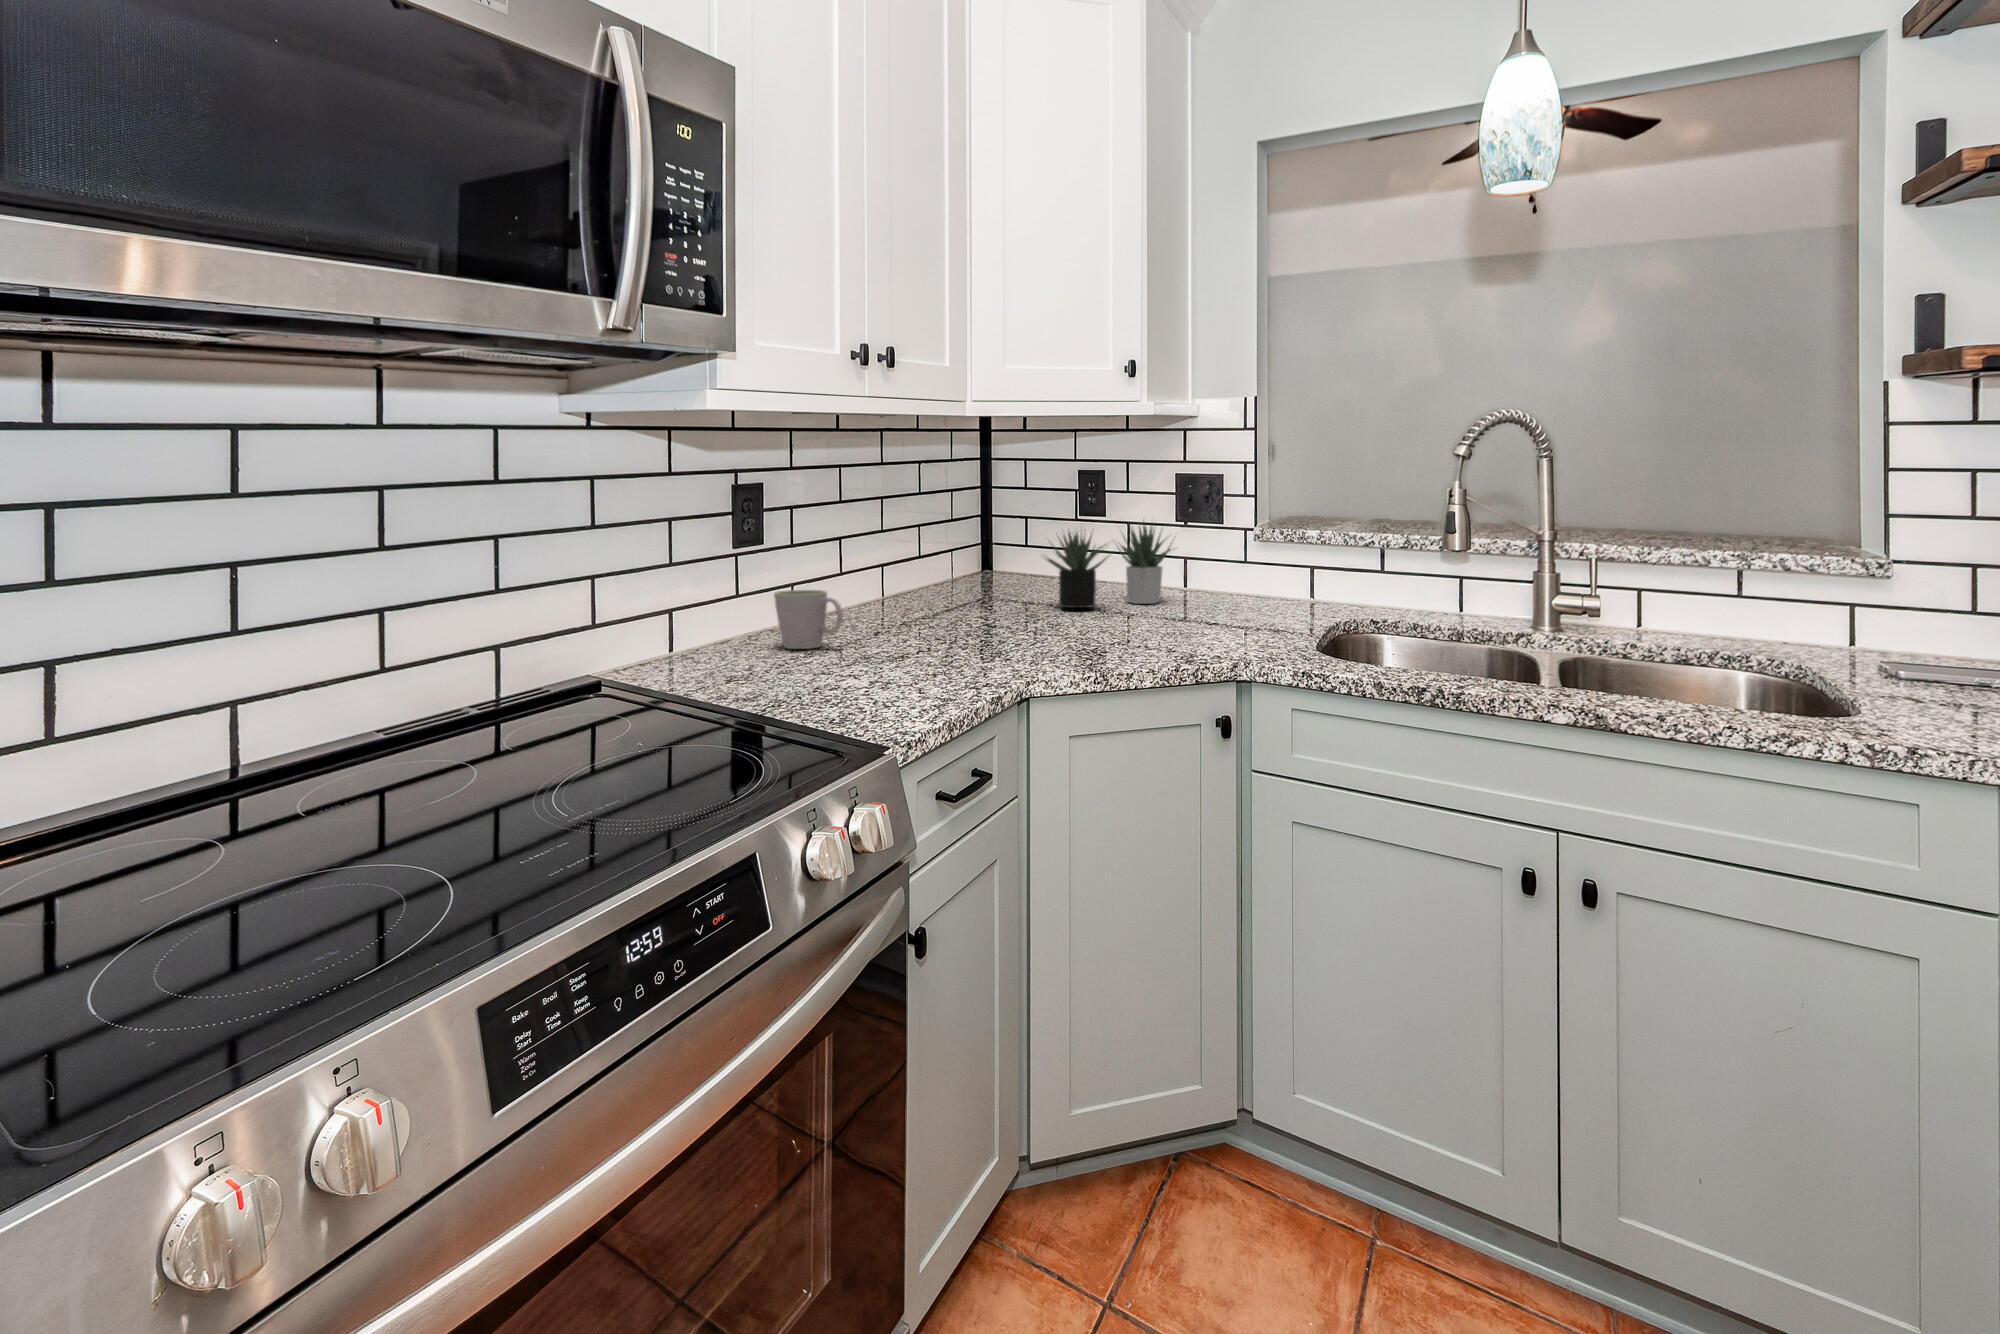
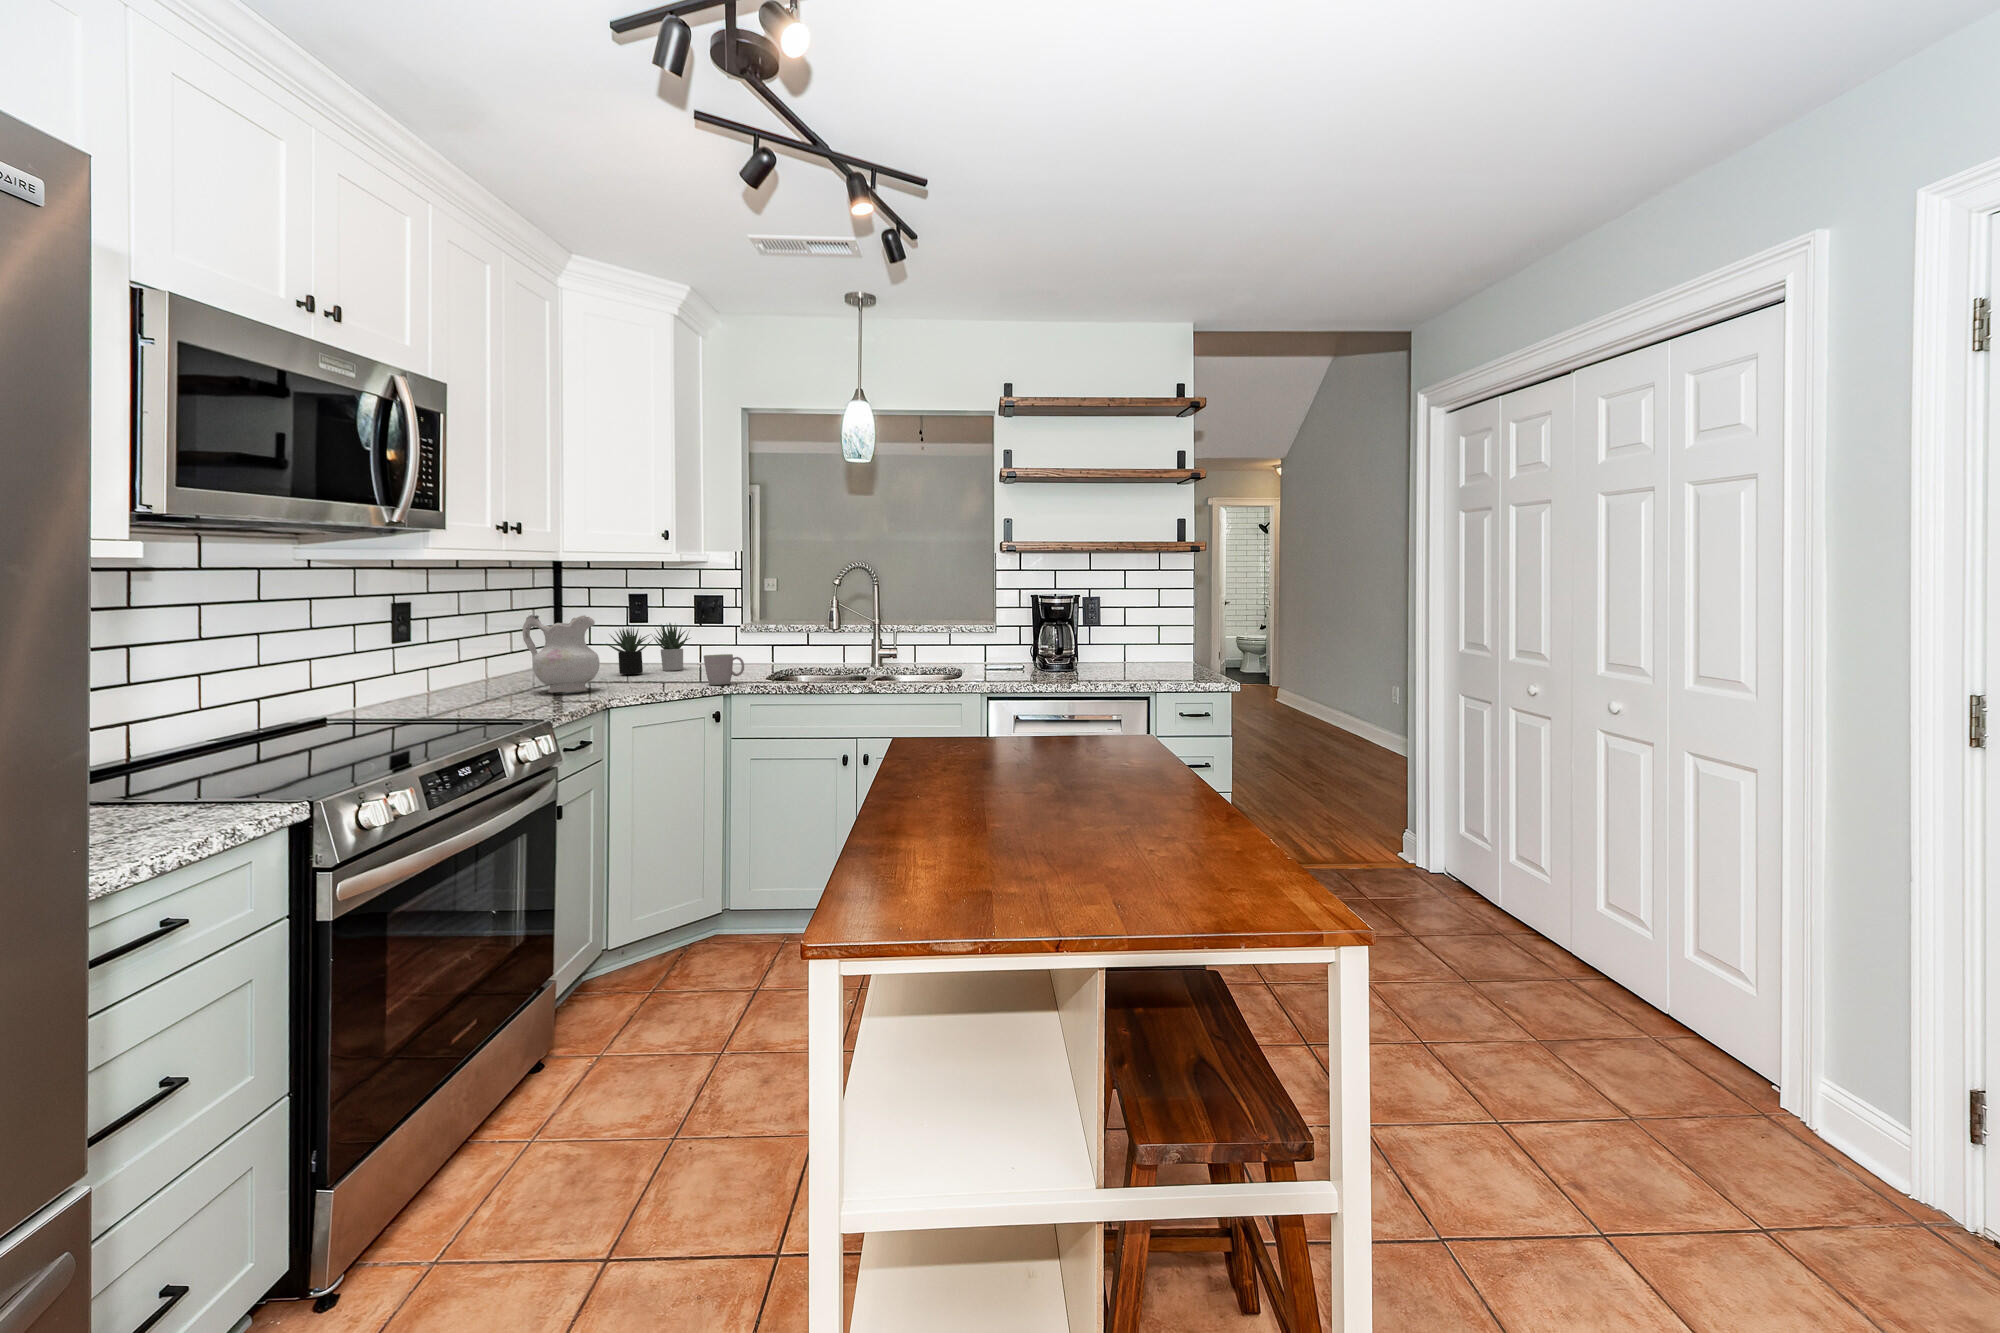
ceramic pitcher: none [906,509,1021,649] -> present [522,615,600,693]
mug: present [774,590,843,649] -> present [704,654,744,685]

